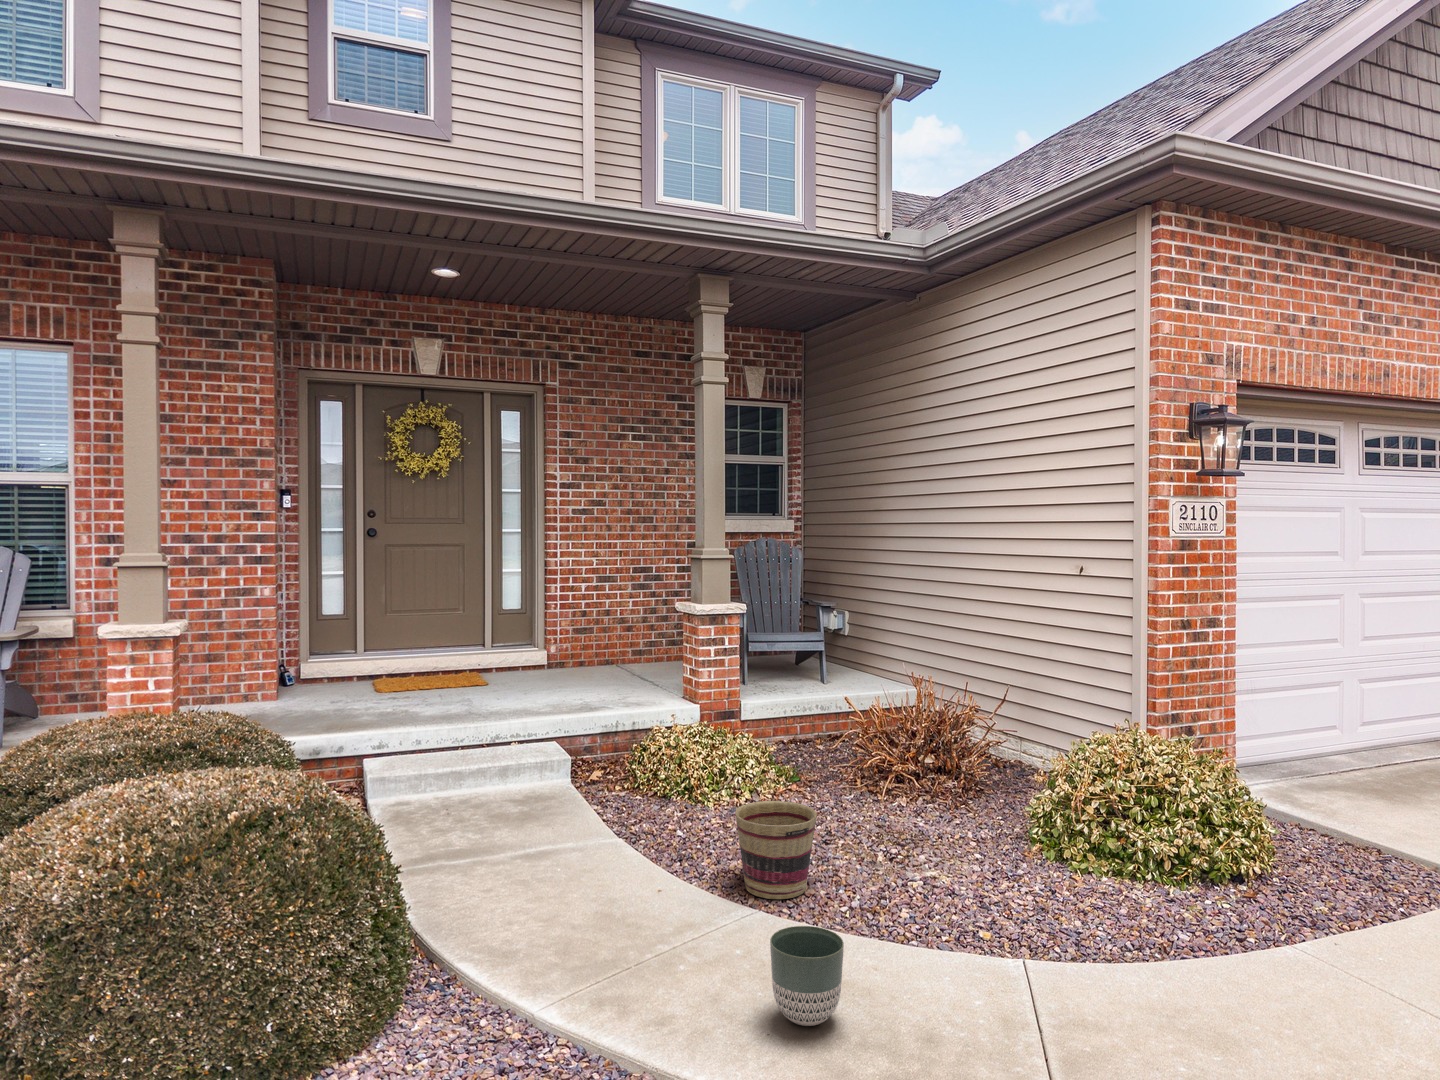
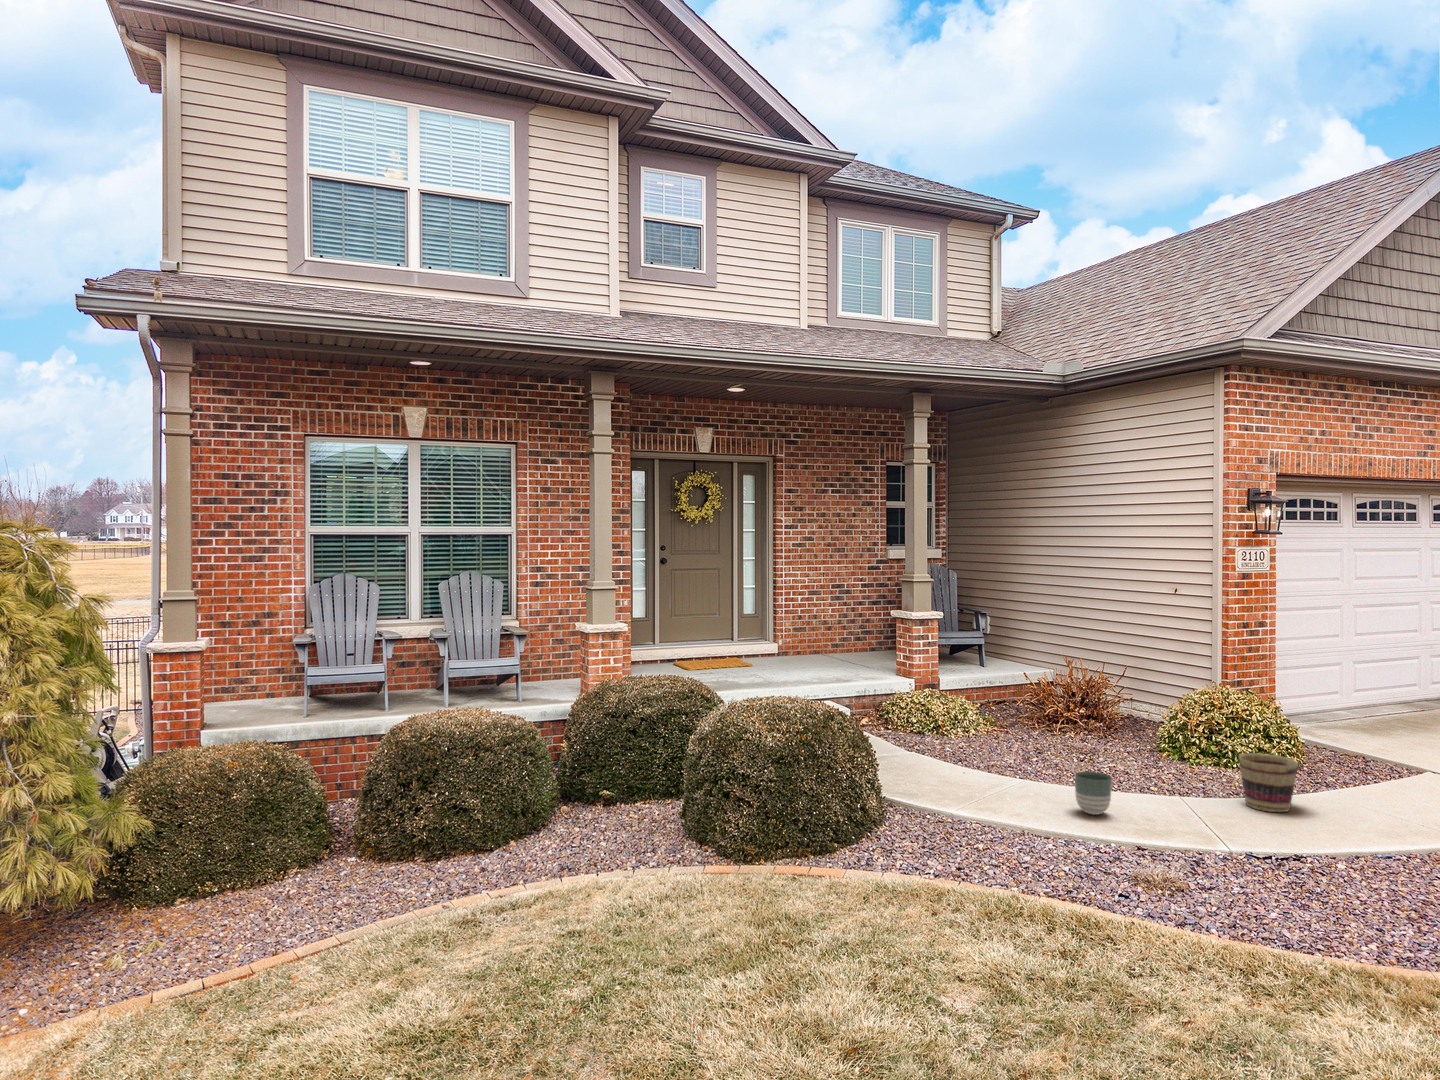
basket: present [735,801,817,899] -> present [1239,753,1298,812]

